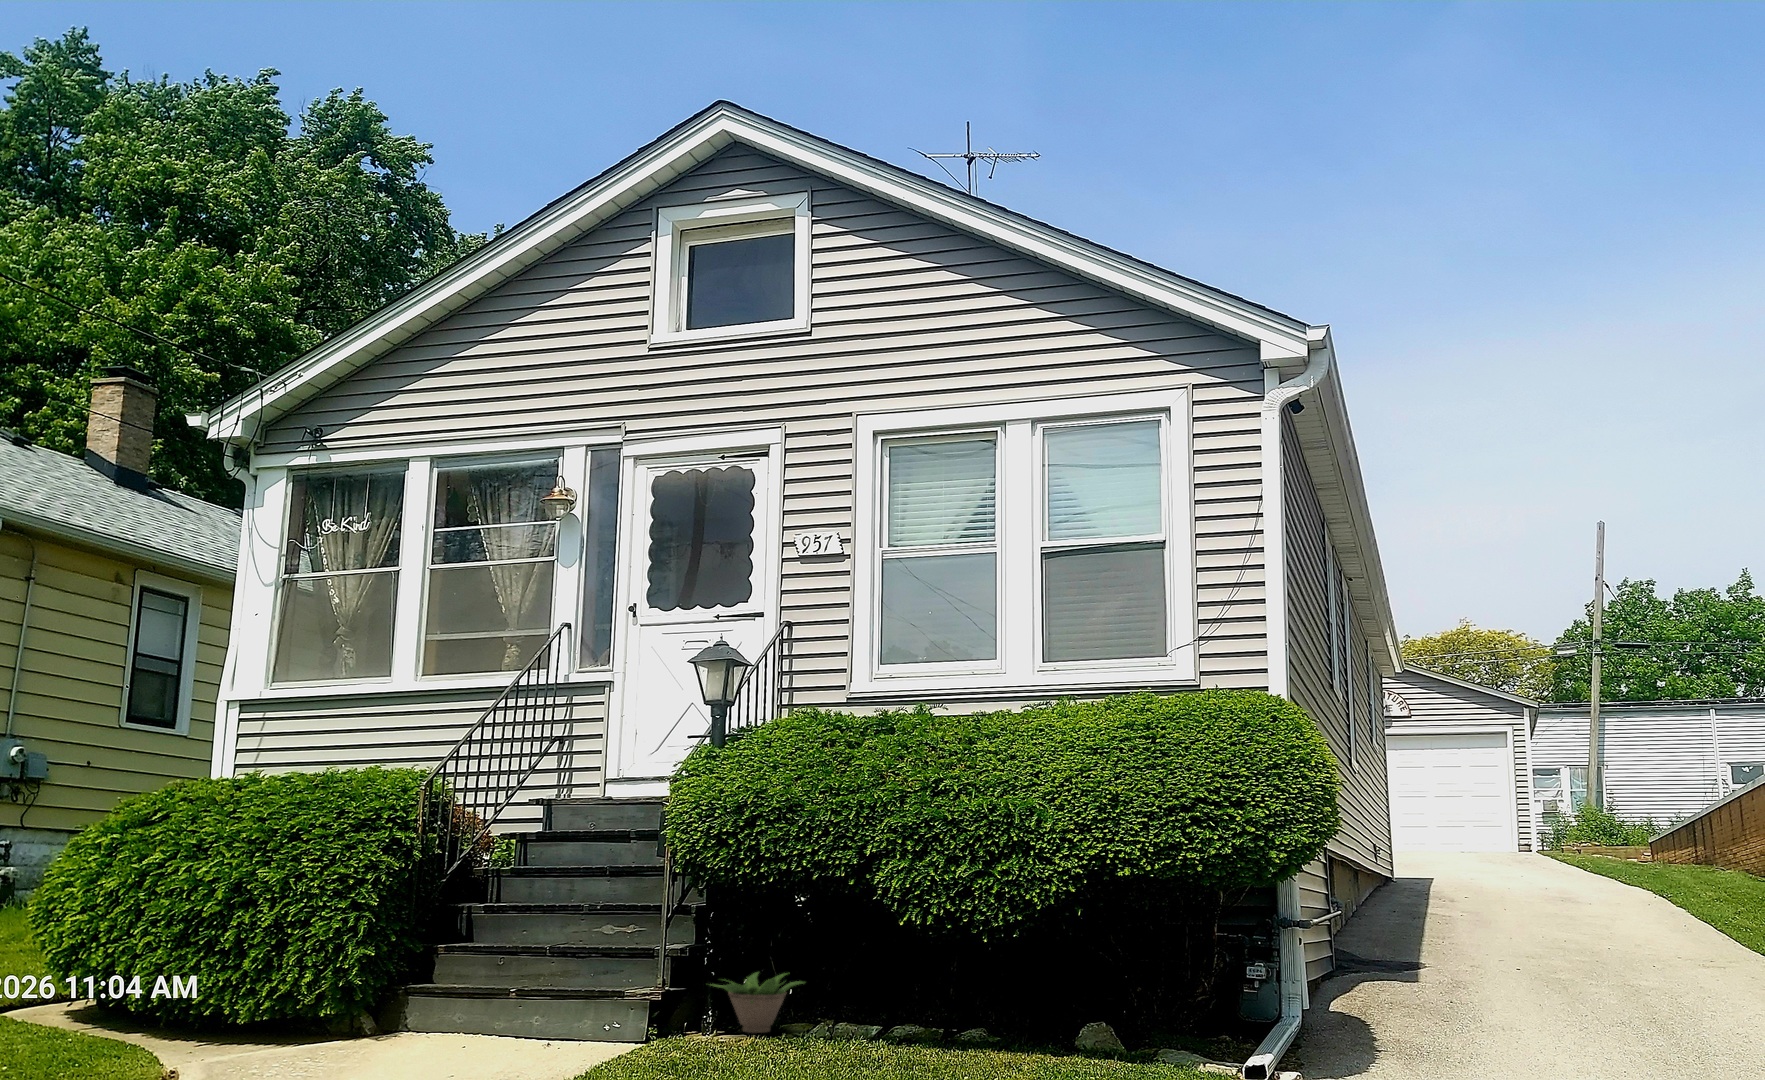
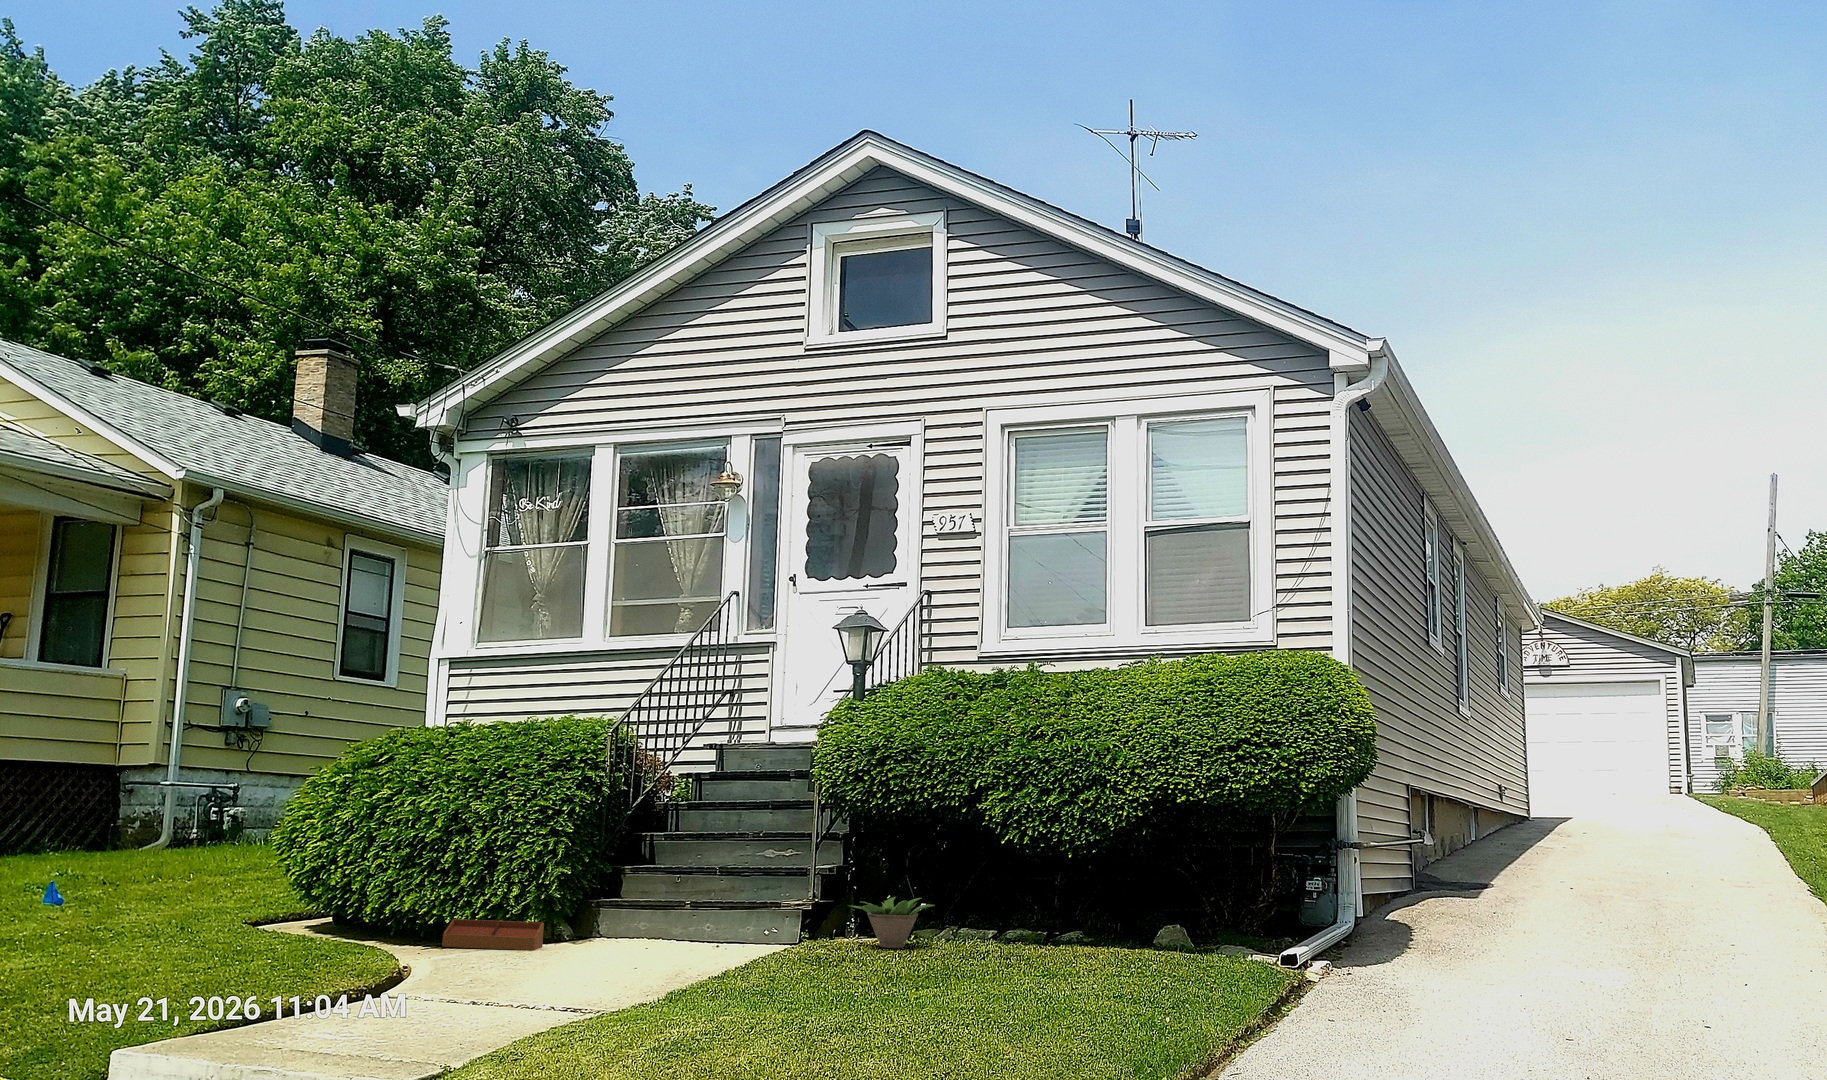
storage bin: none [219,1011,345,1048] -> present [442,919,544,950]

